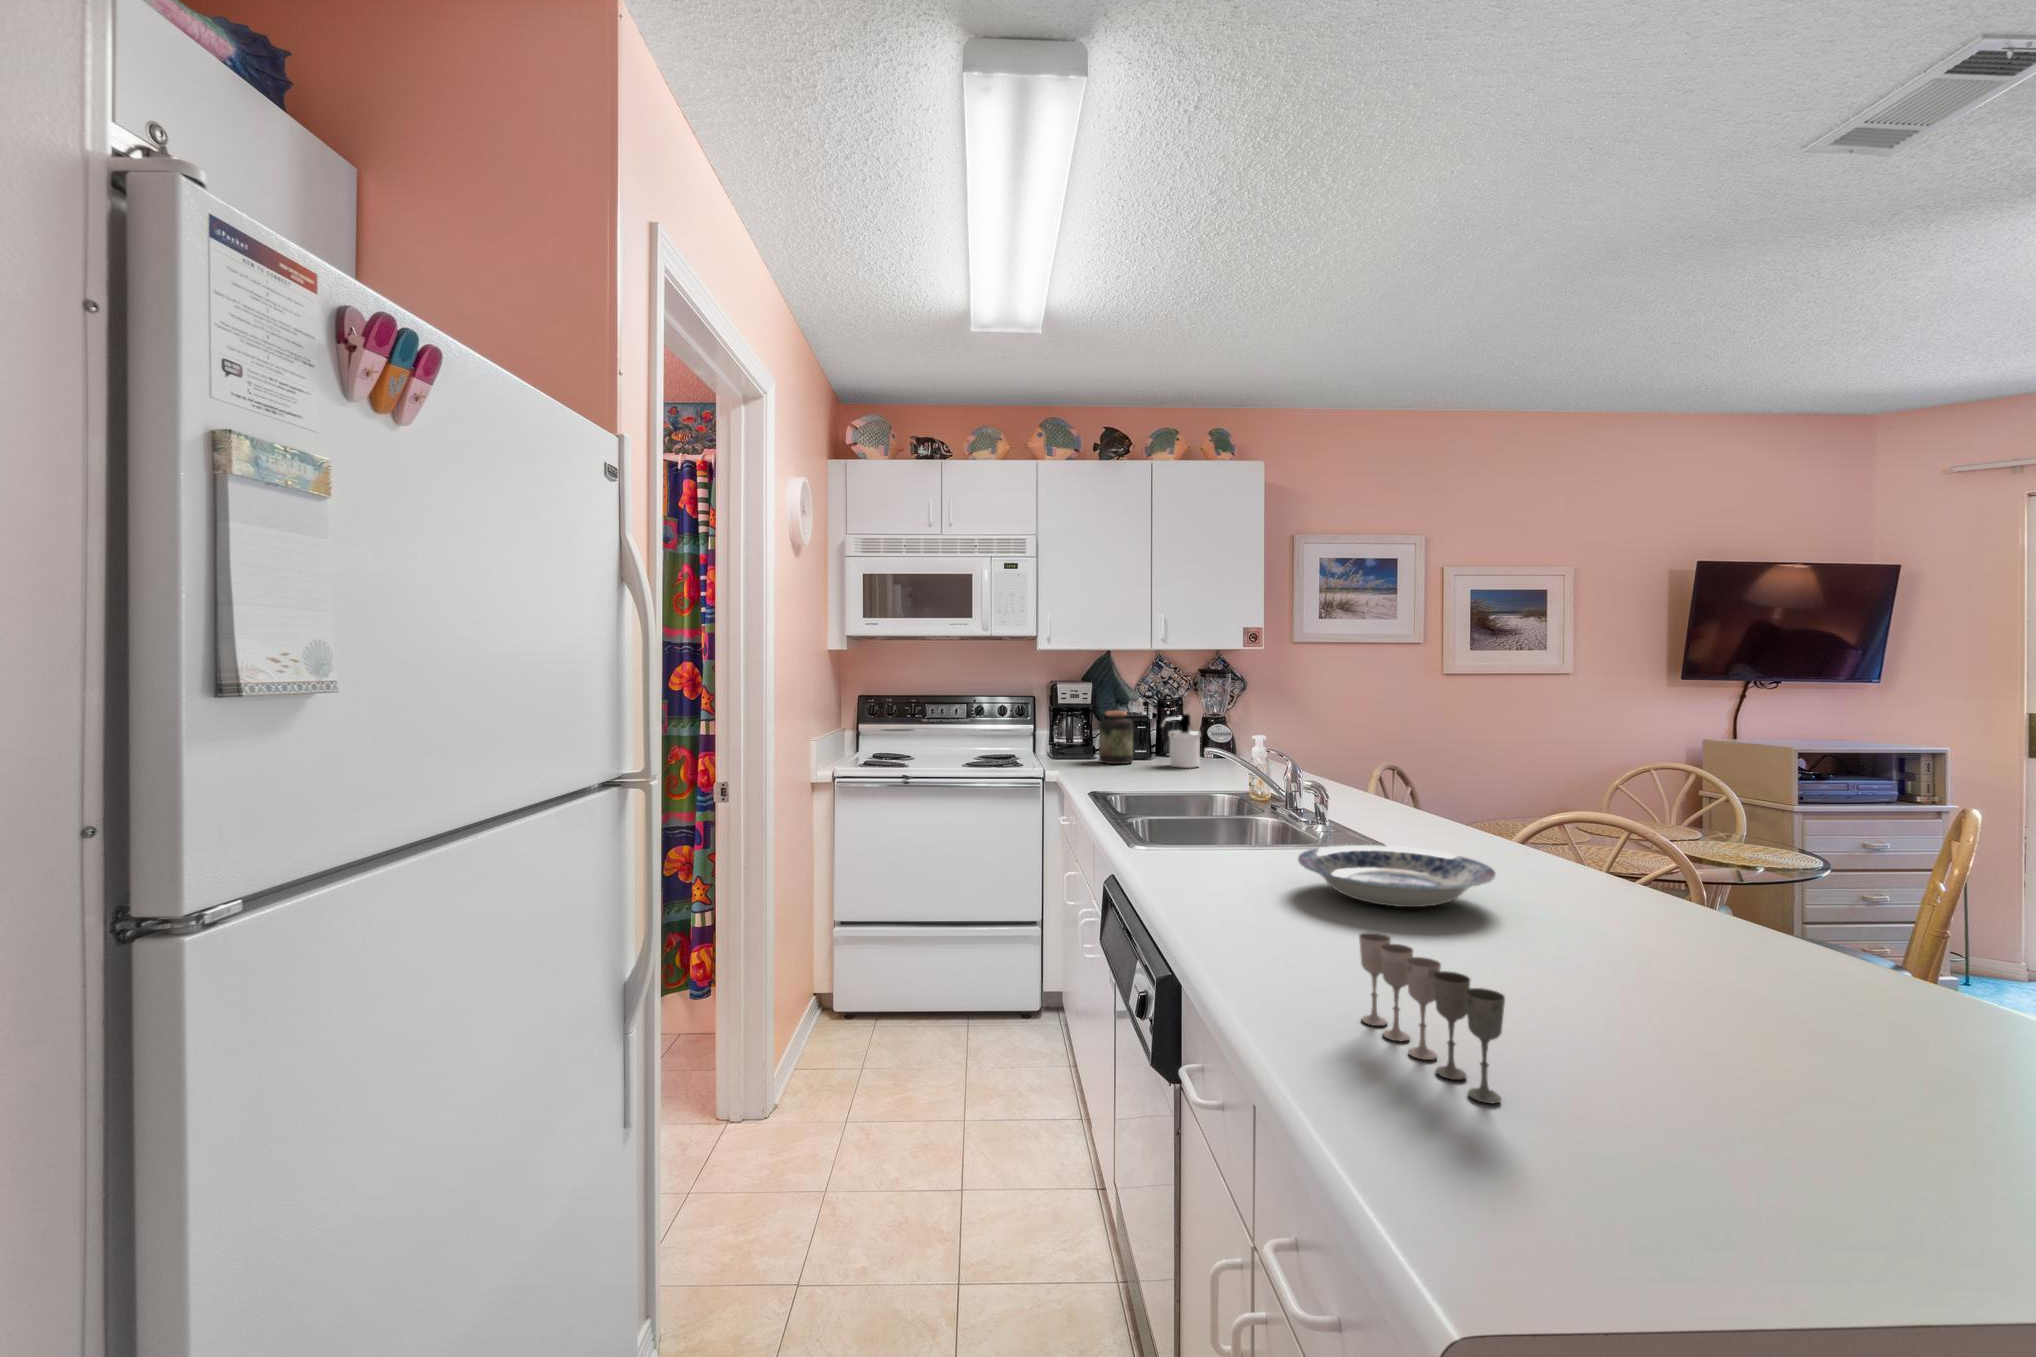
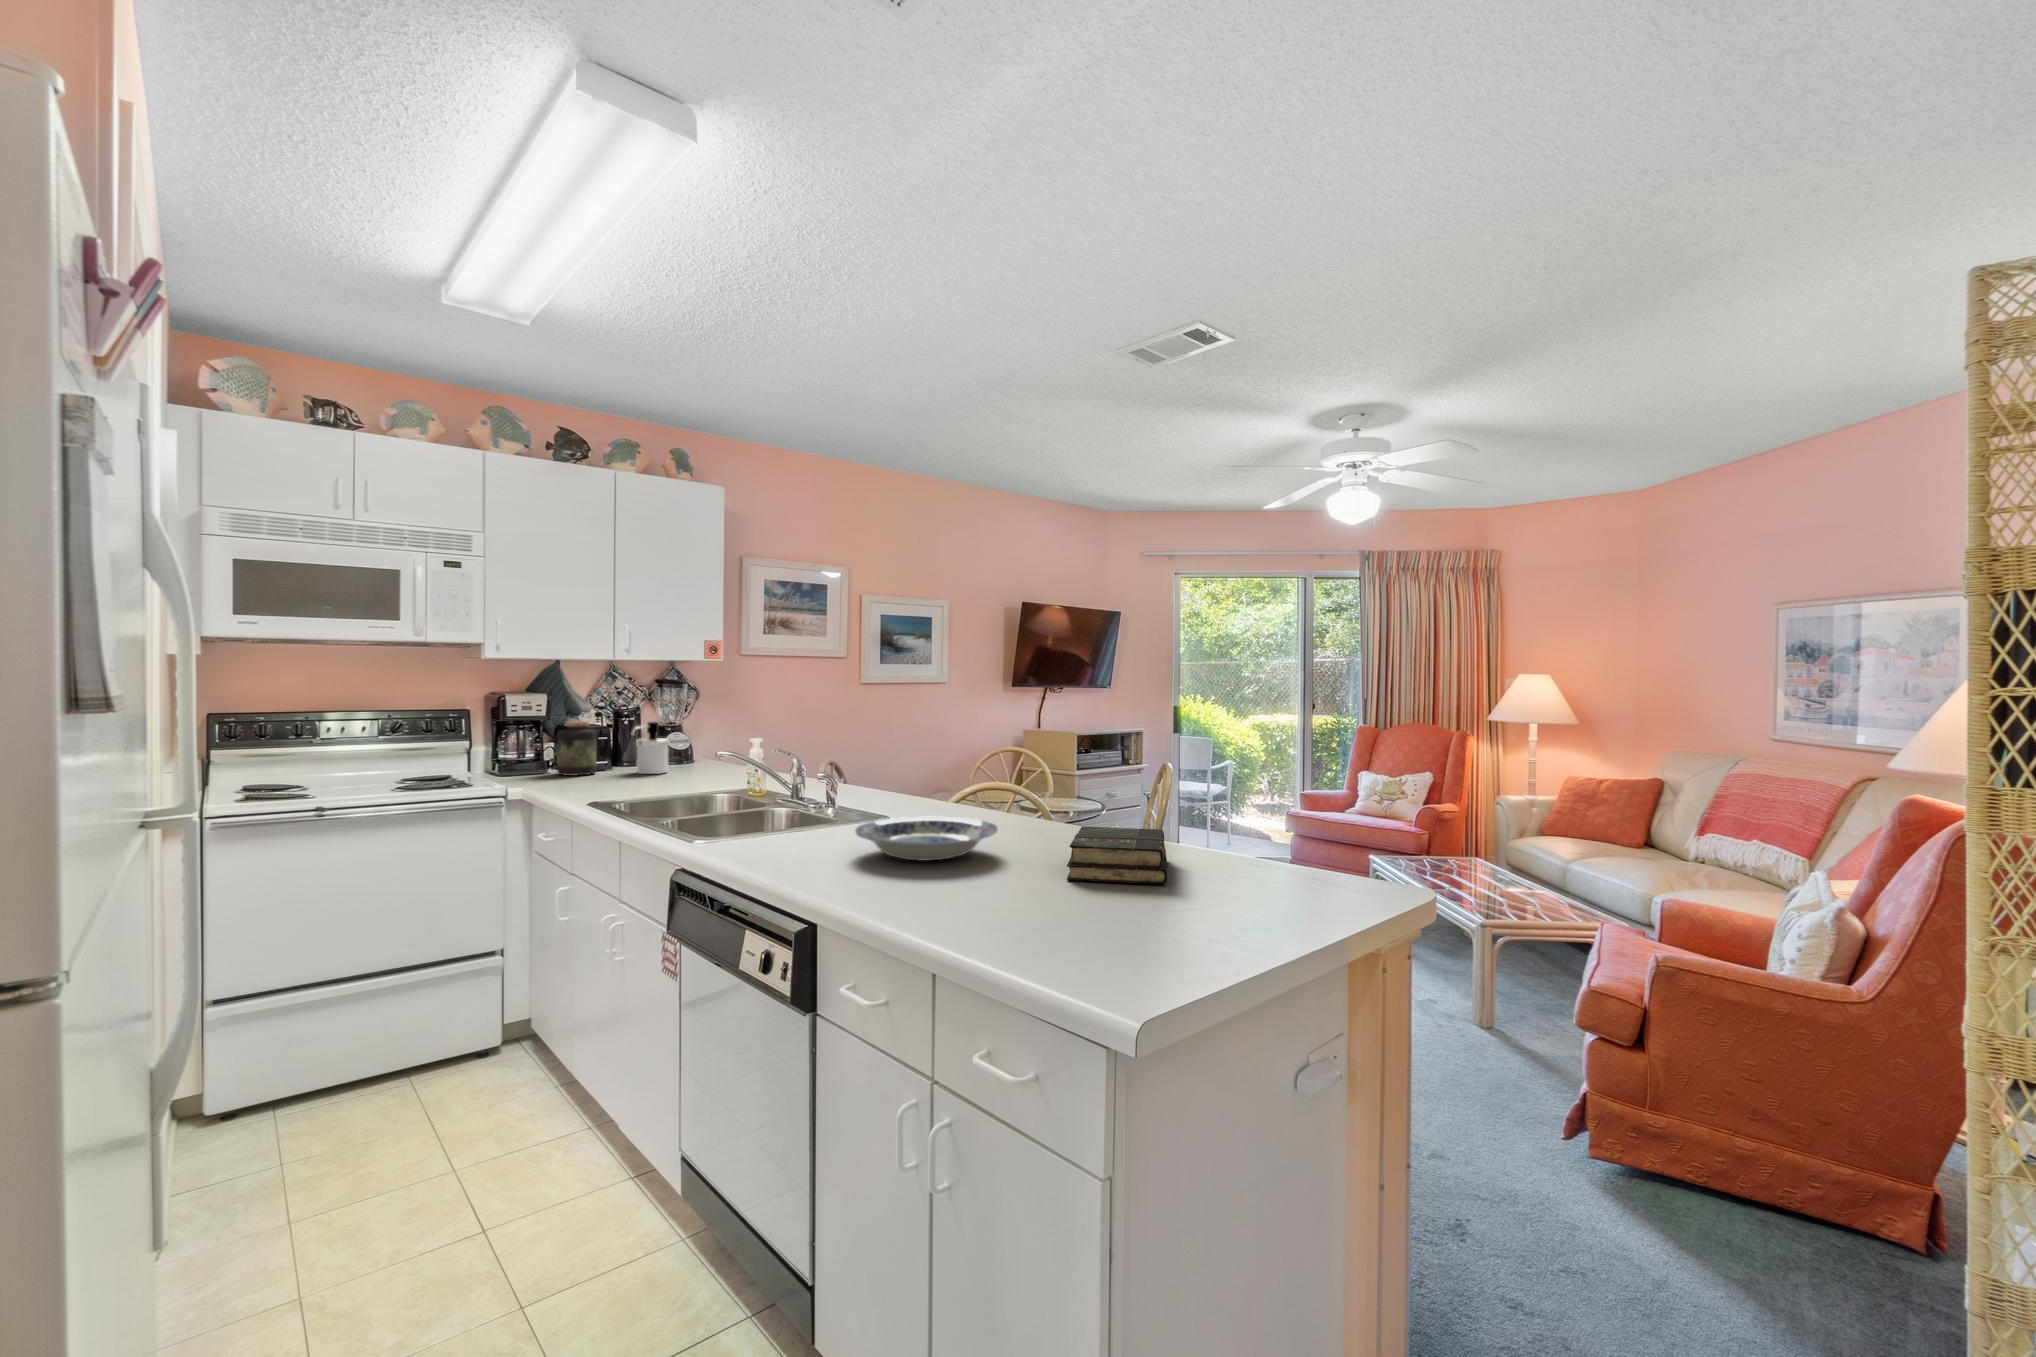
book: none [1568,892,1795,1008] -> present [1067,827,1167,884]
wine glass: present [1359,932,1505,1103] -> none [982,869,1102,963]

